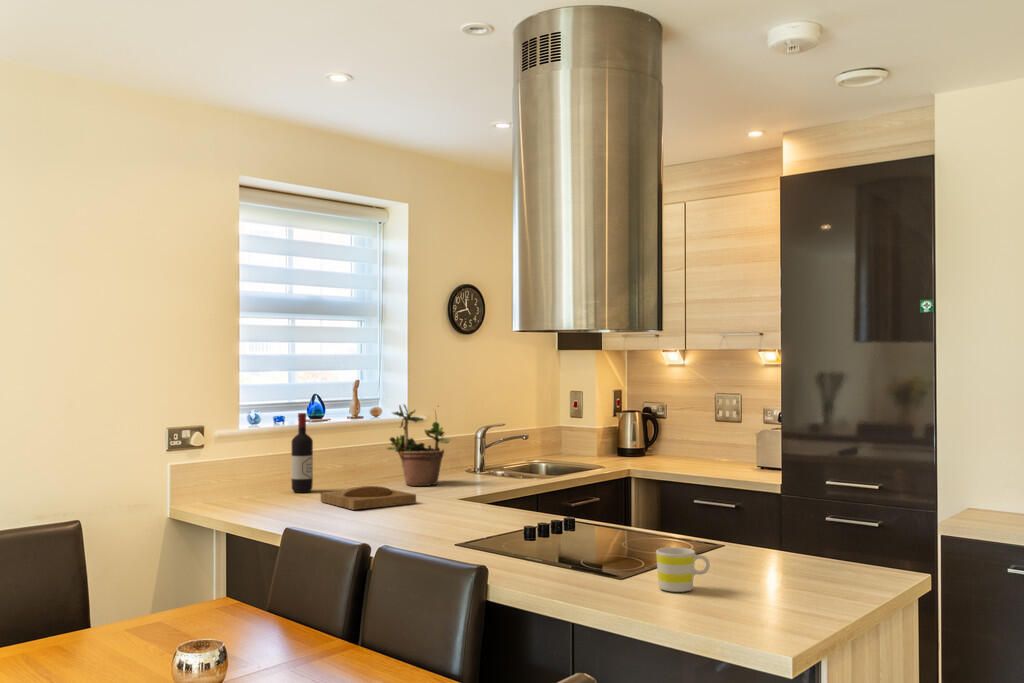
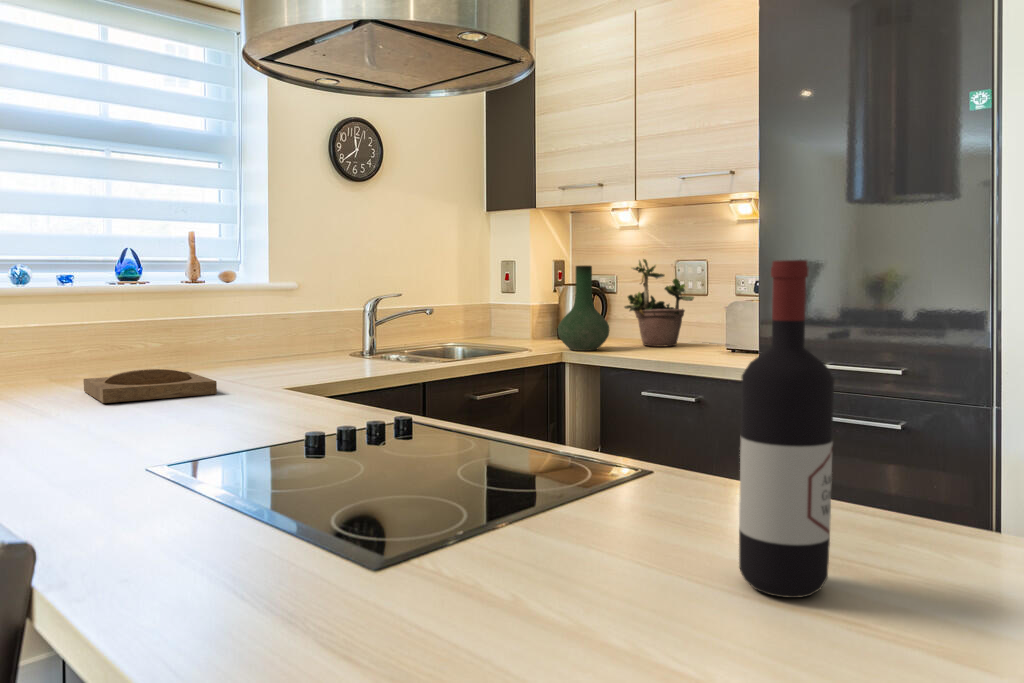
vase: none [625,400,666,468] -> present [558,266,610,351]
potted plant: present [387,404,450,486] -> present [624,259,694,347]
wine bottle: present [291,413,313,493] -> present [739,260,834,598]
mug: present [656,547,710,592] -> none [438,501,578,628]

